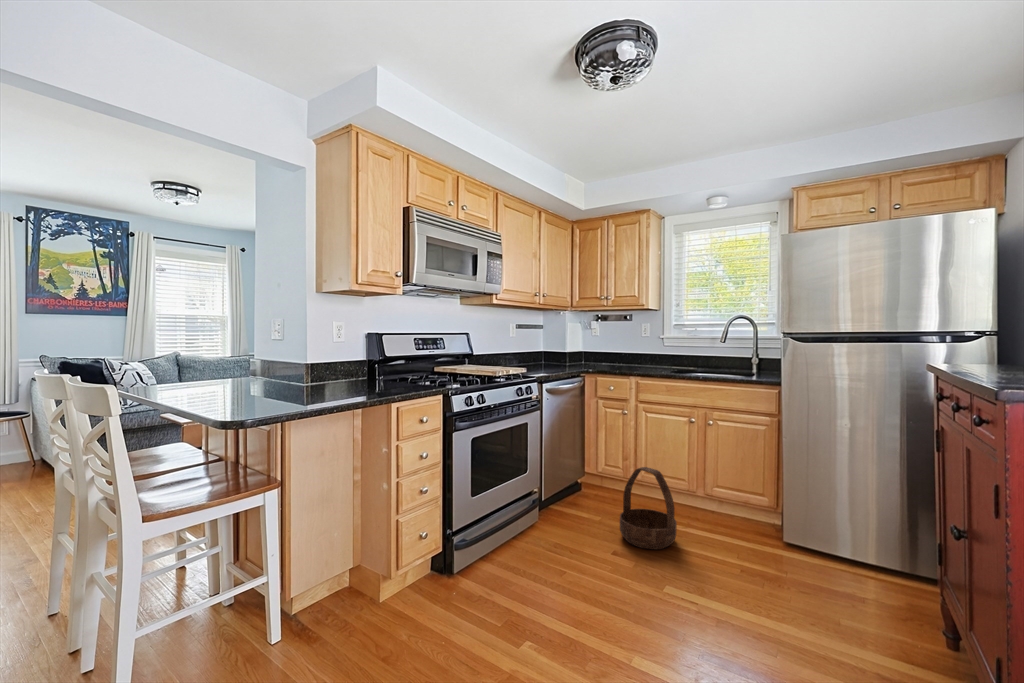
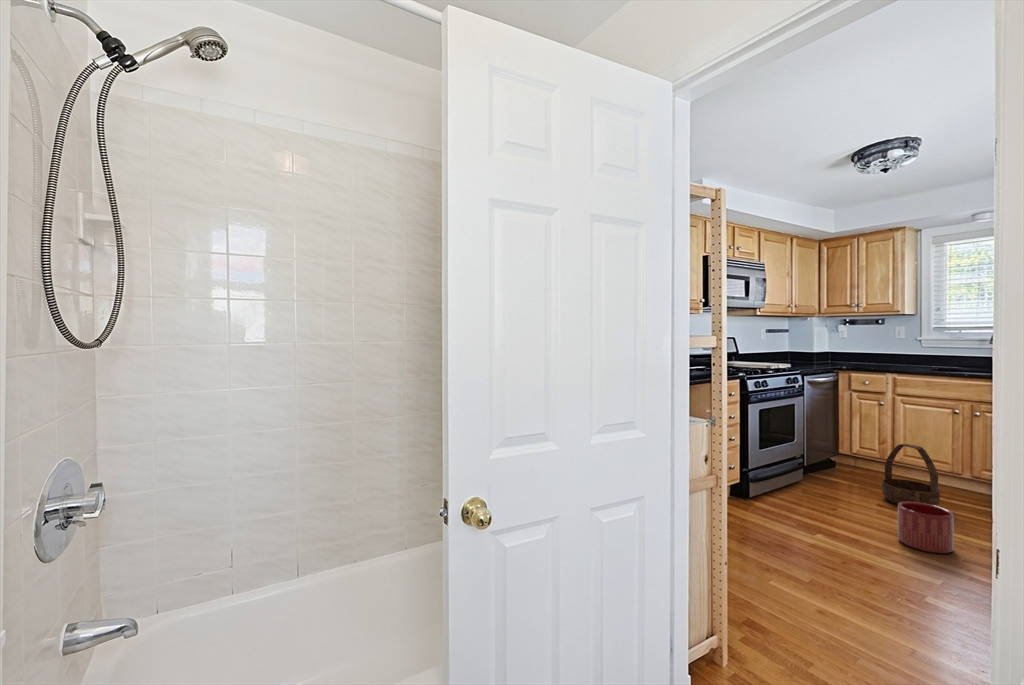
planter: none [624,566,687,649] -> present [898,502,954,553]

